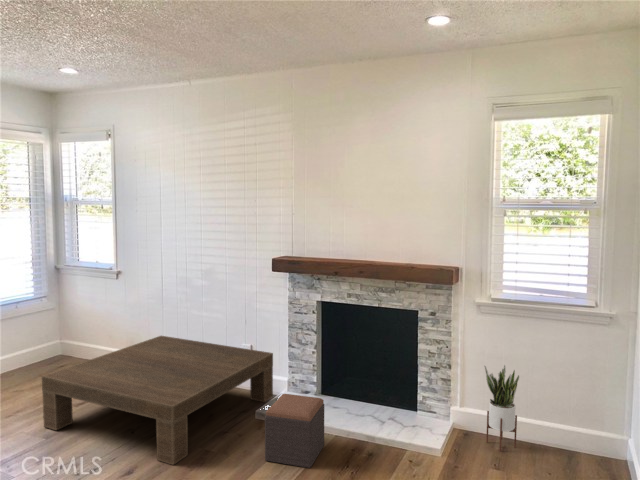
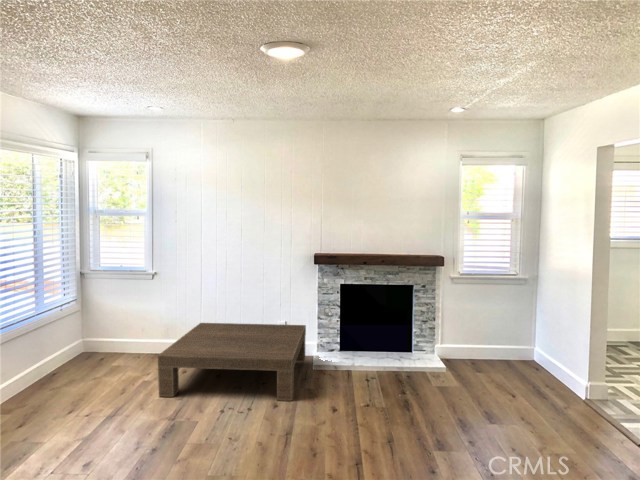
potted plant: present [484,365,519,451] -> none [461,313,479,366]
footstool: present [265,394,324,468] -> none [343,346,380,390]

